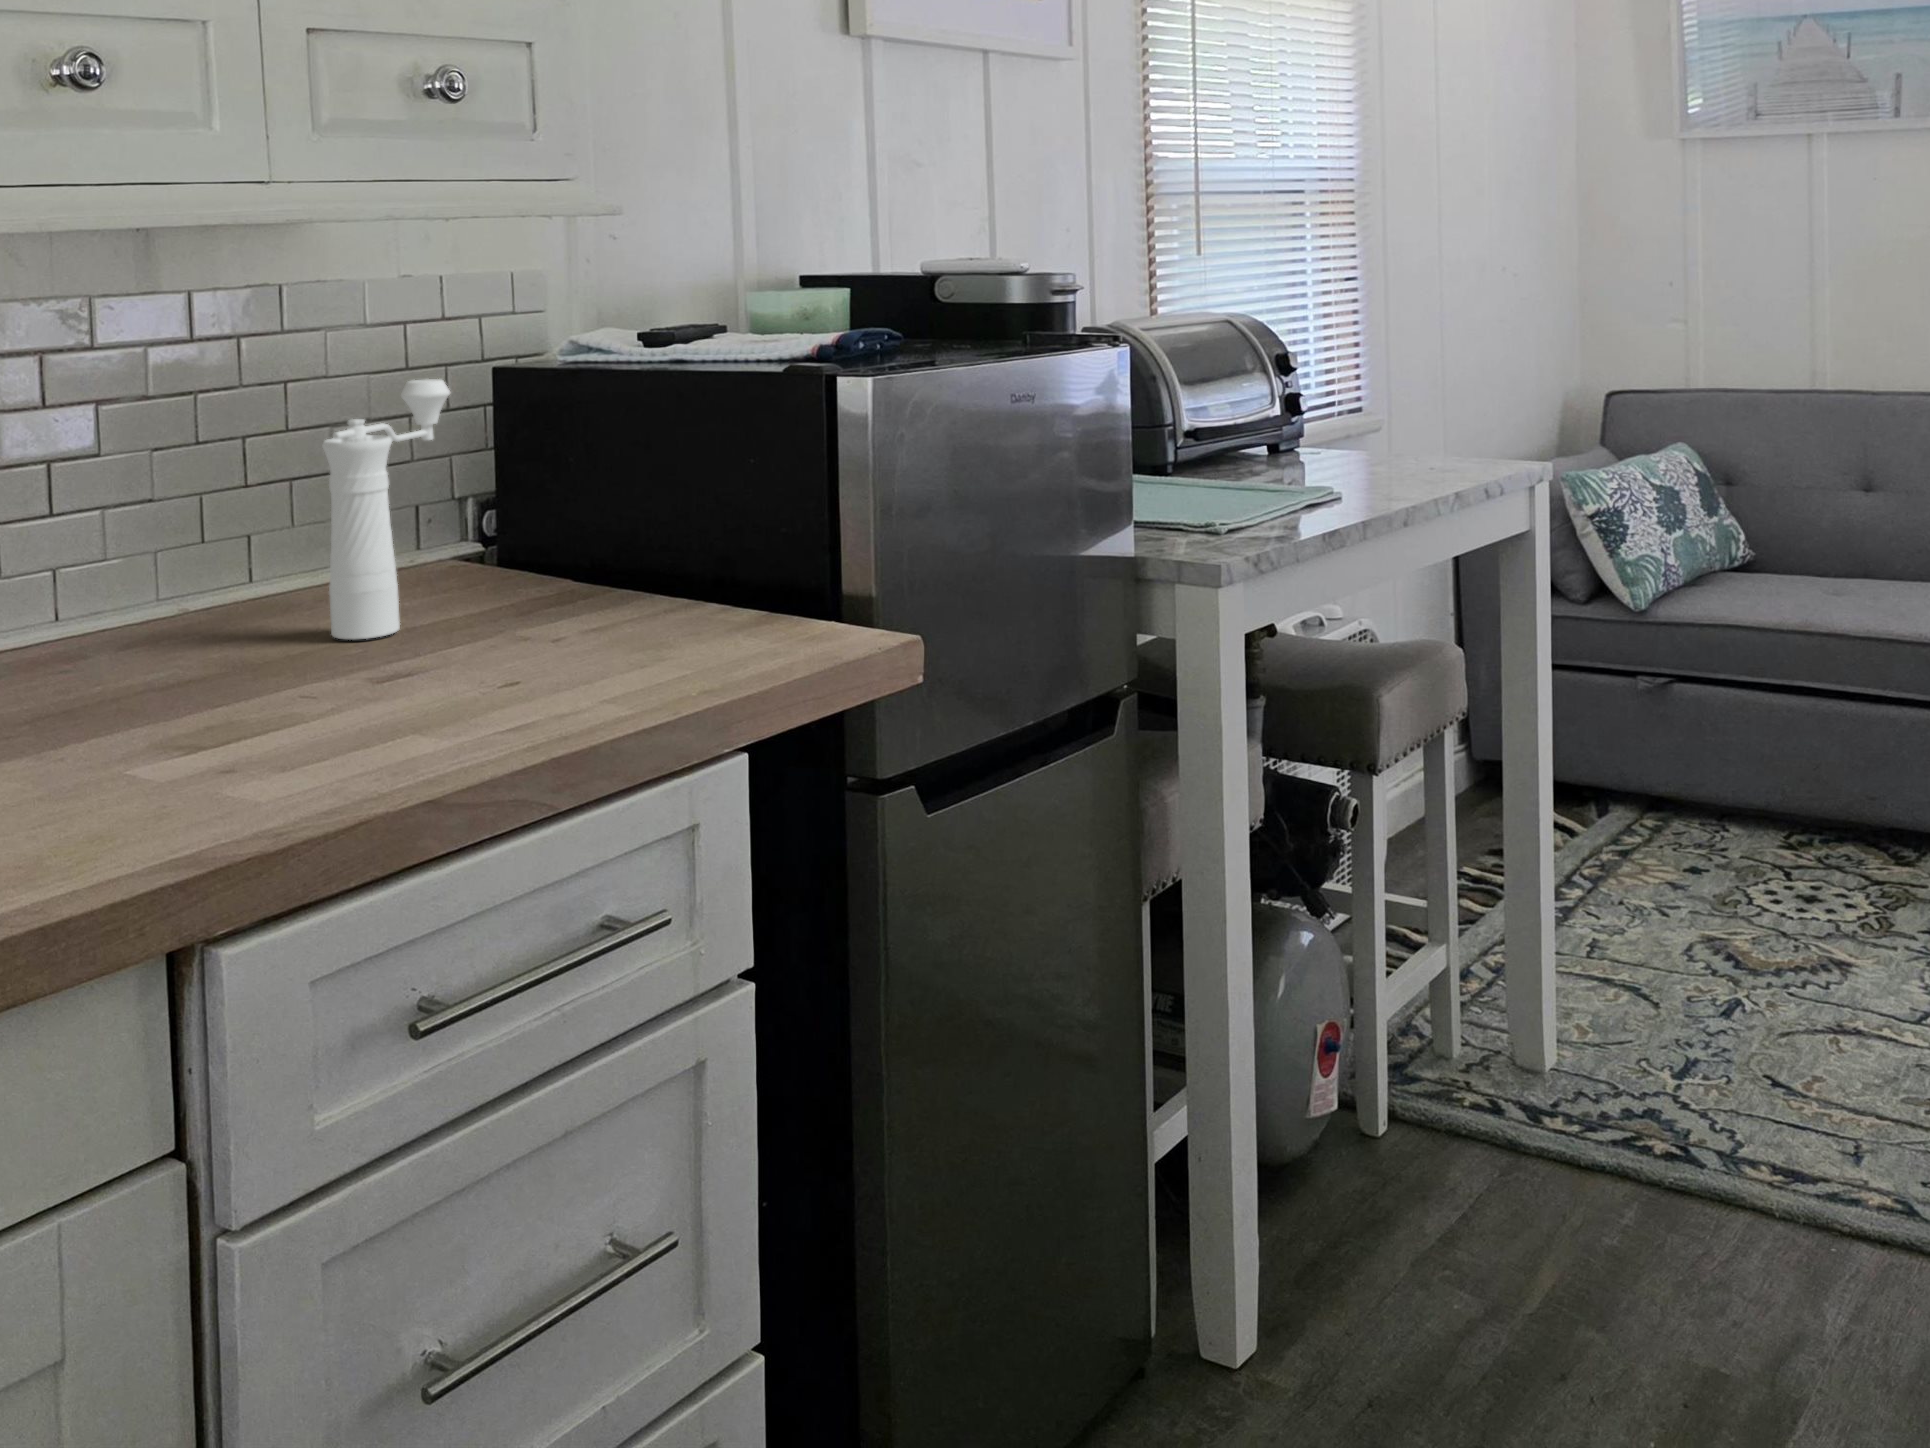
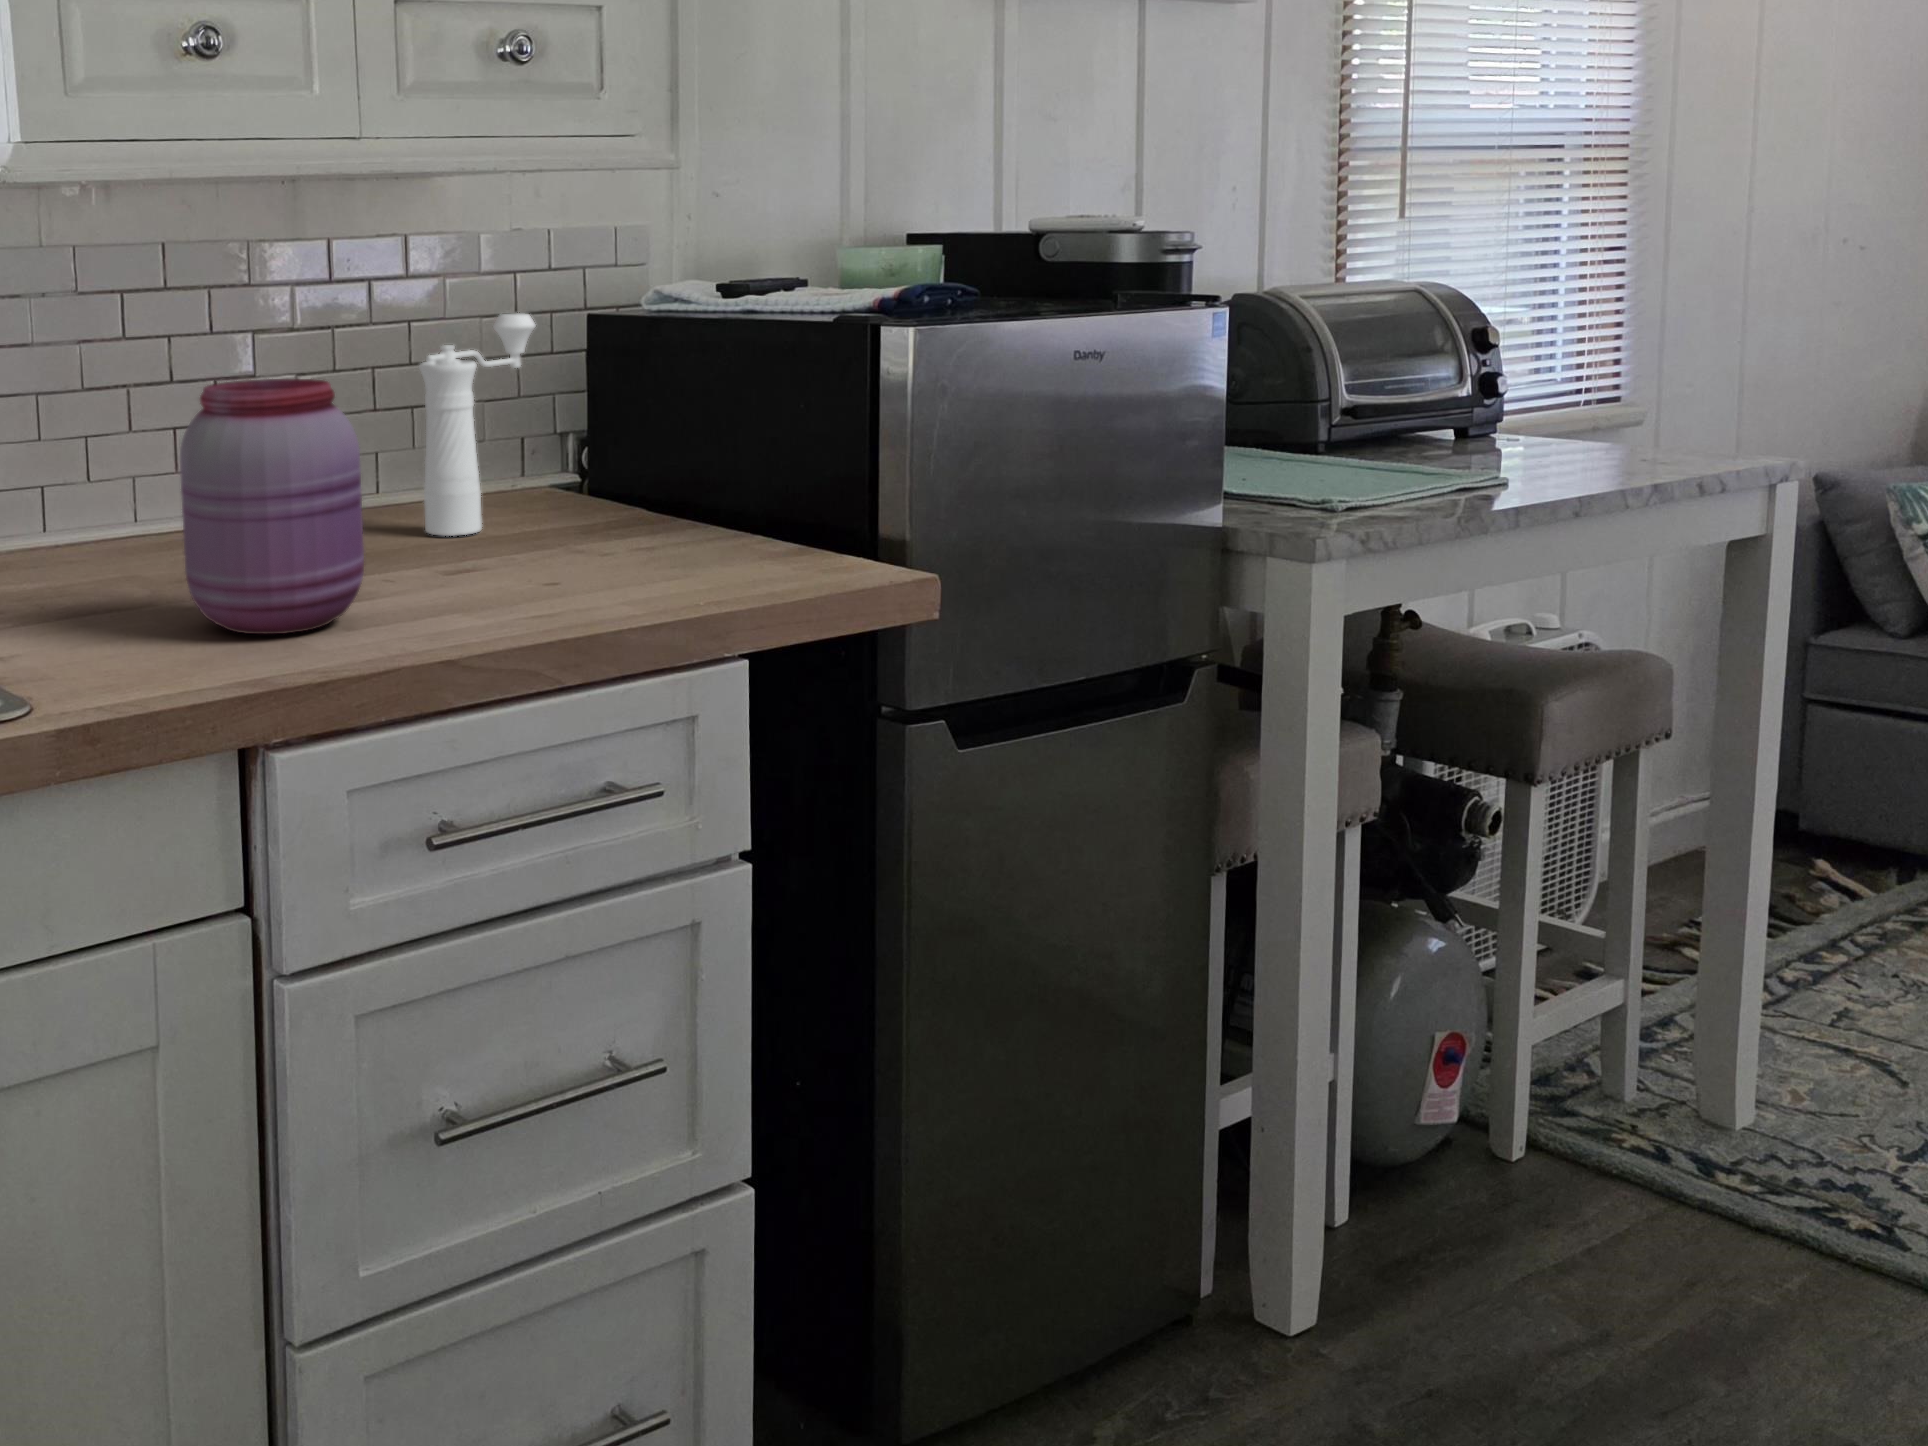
jar: none [70,472,315,793] -> present [180,379,364,634]

